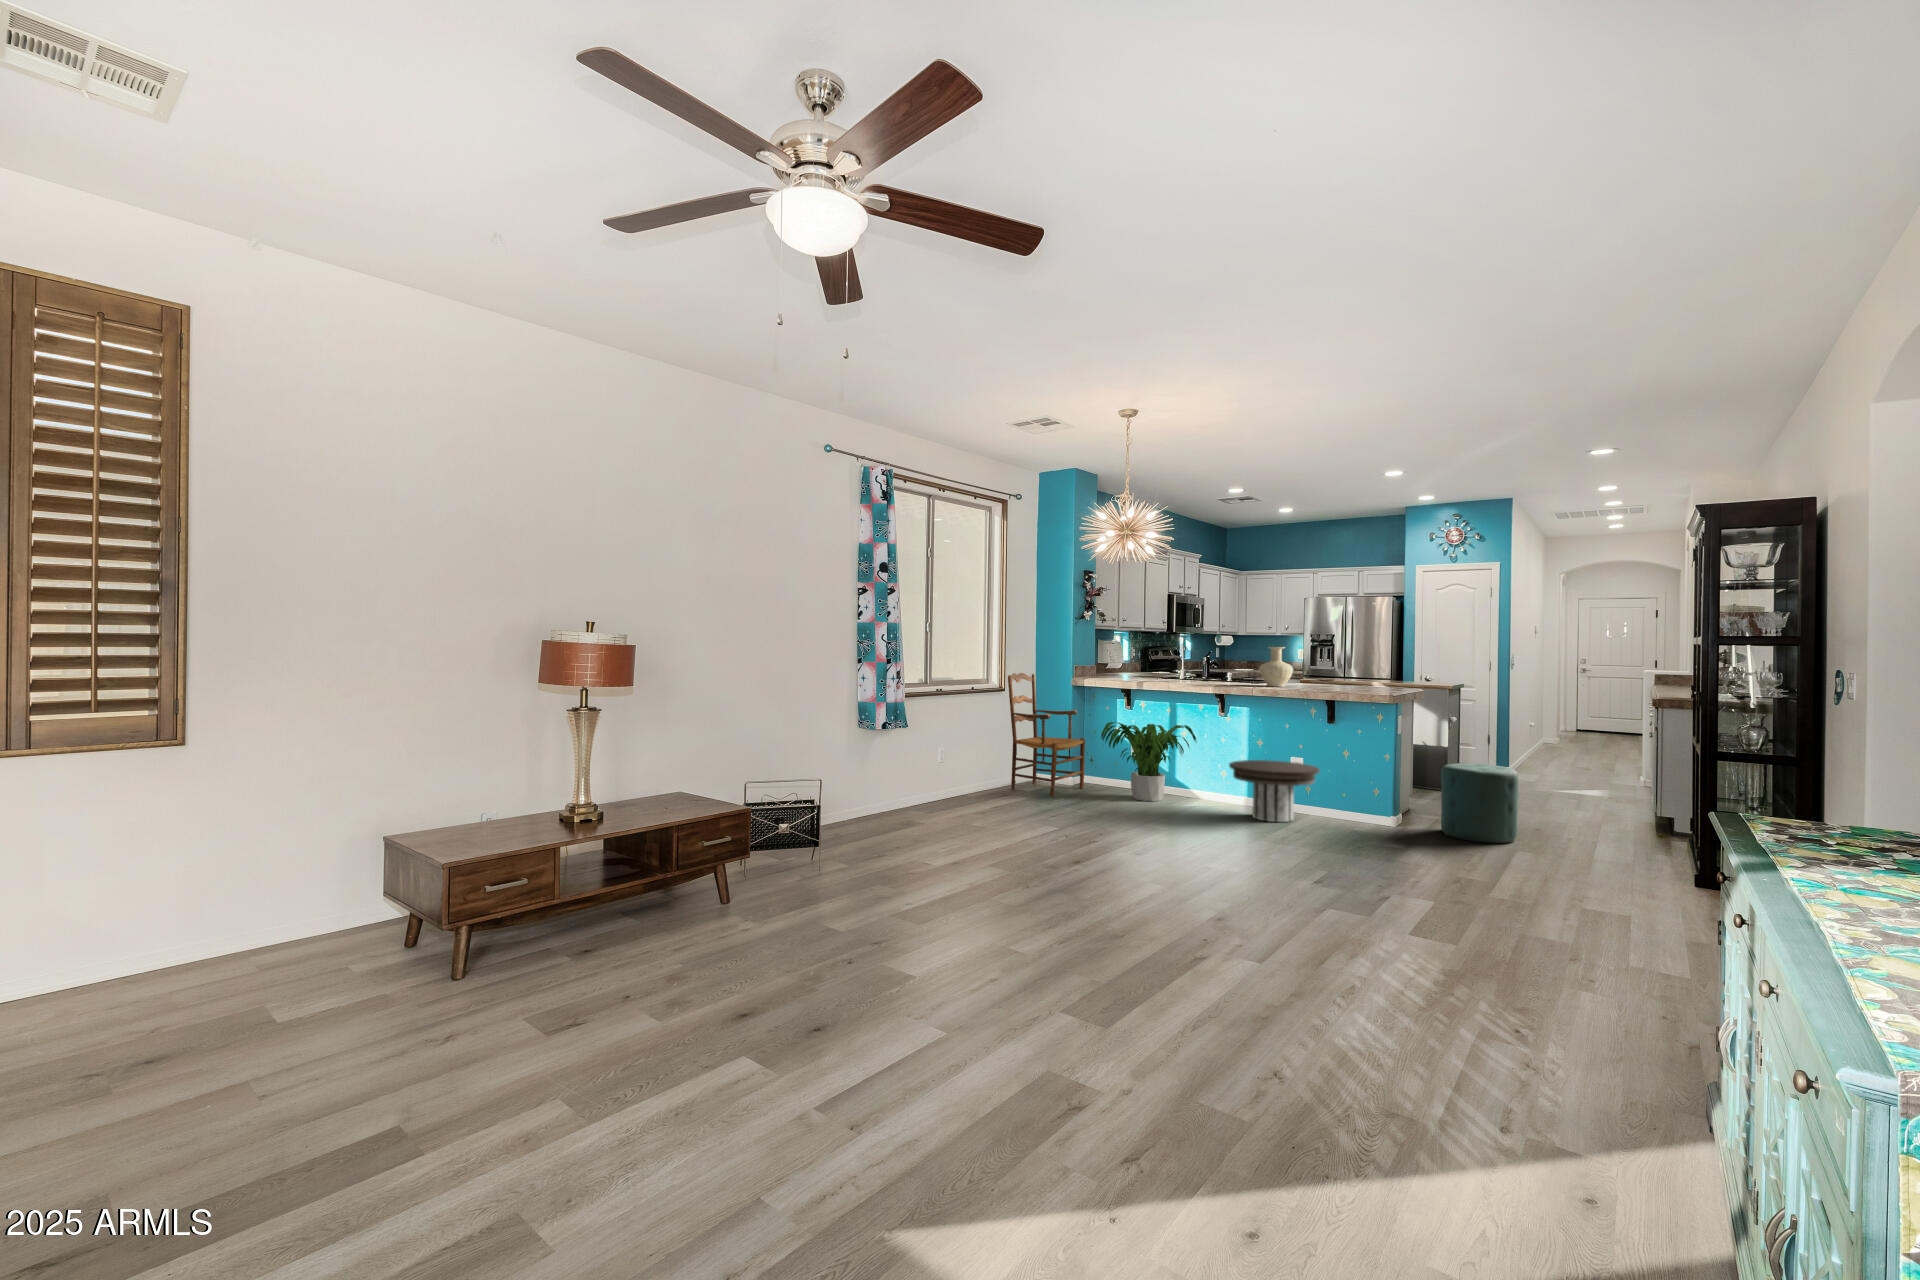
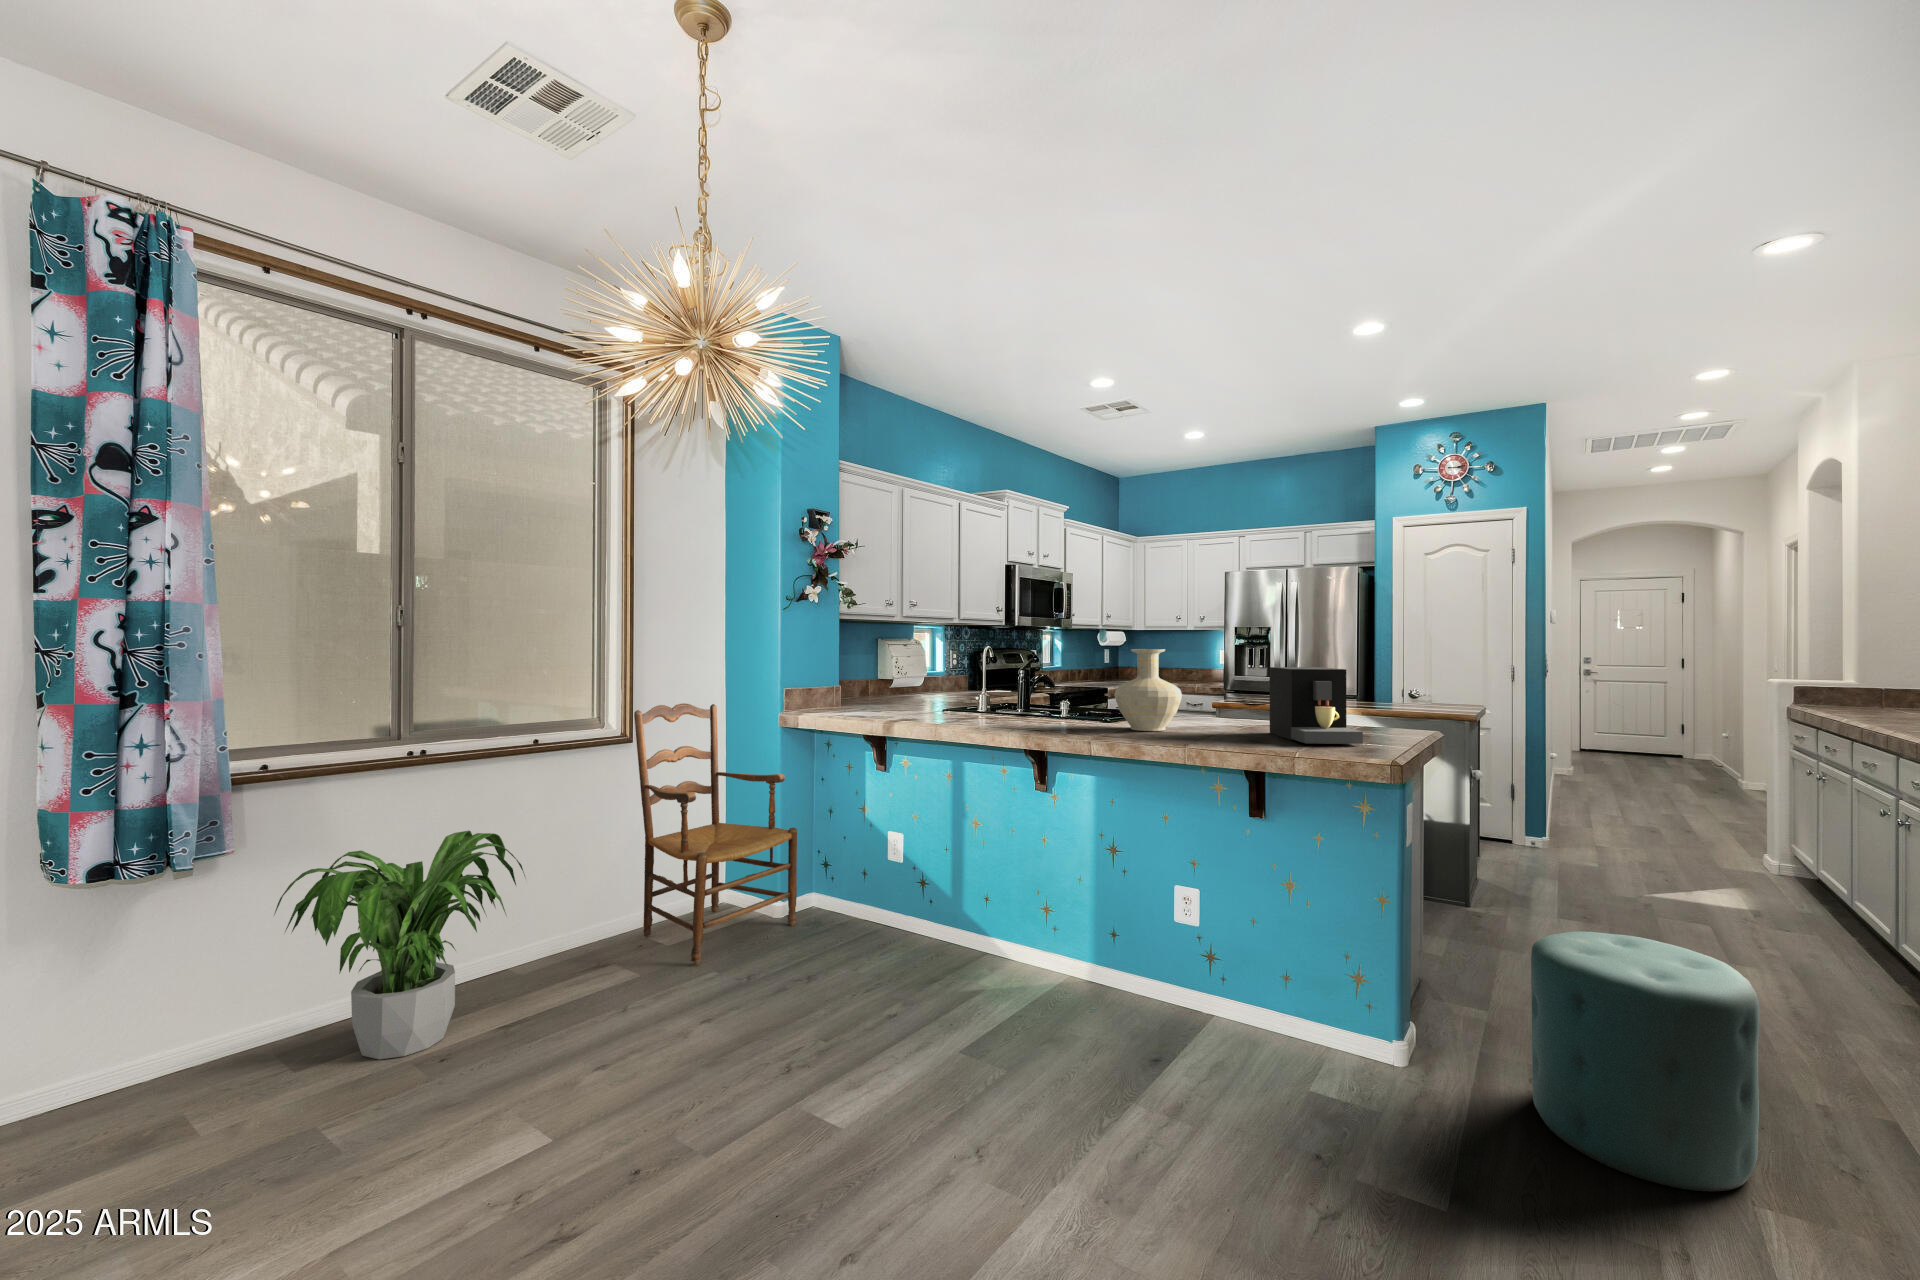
coffee maker: none [1336,656,1378,690] -> present [1270,667,1363,744]
potted plant: present [1101,722,1196,801] -> present [274,831,525,1060]
side table: present [1229,760,1320,822] -> none [1028,896,1232,1073]

